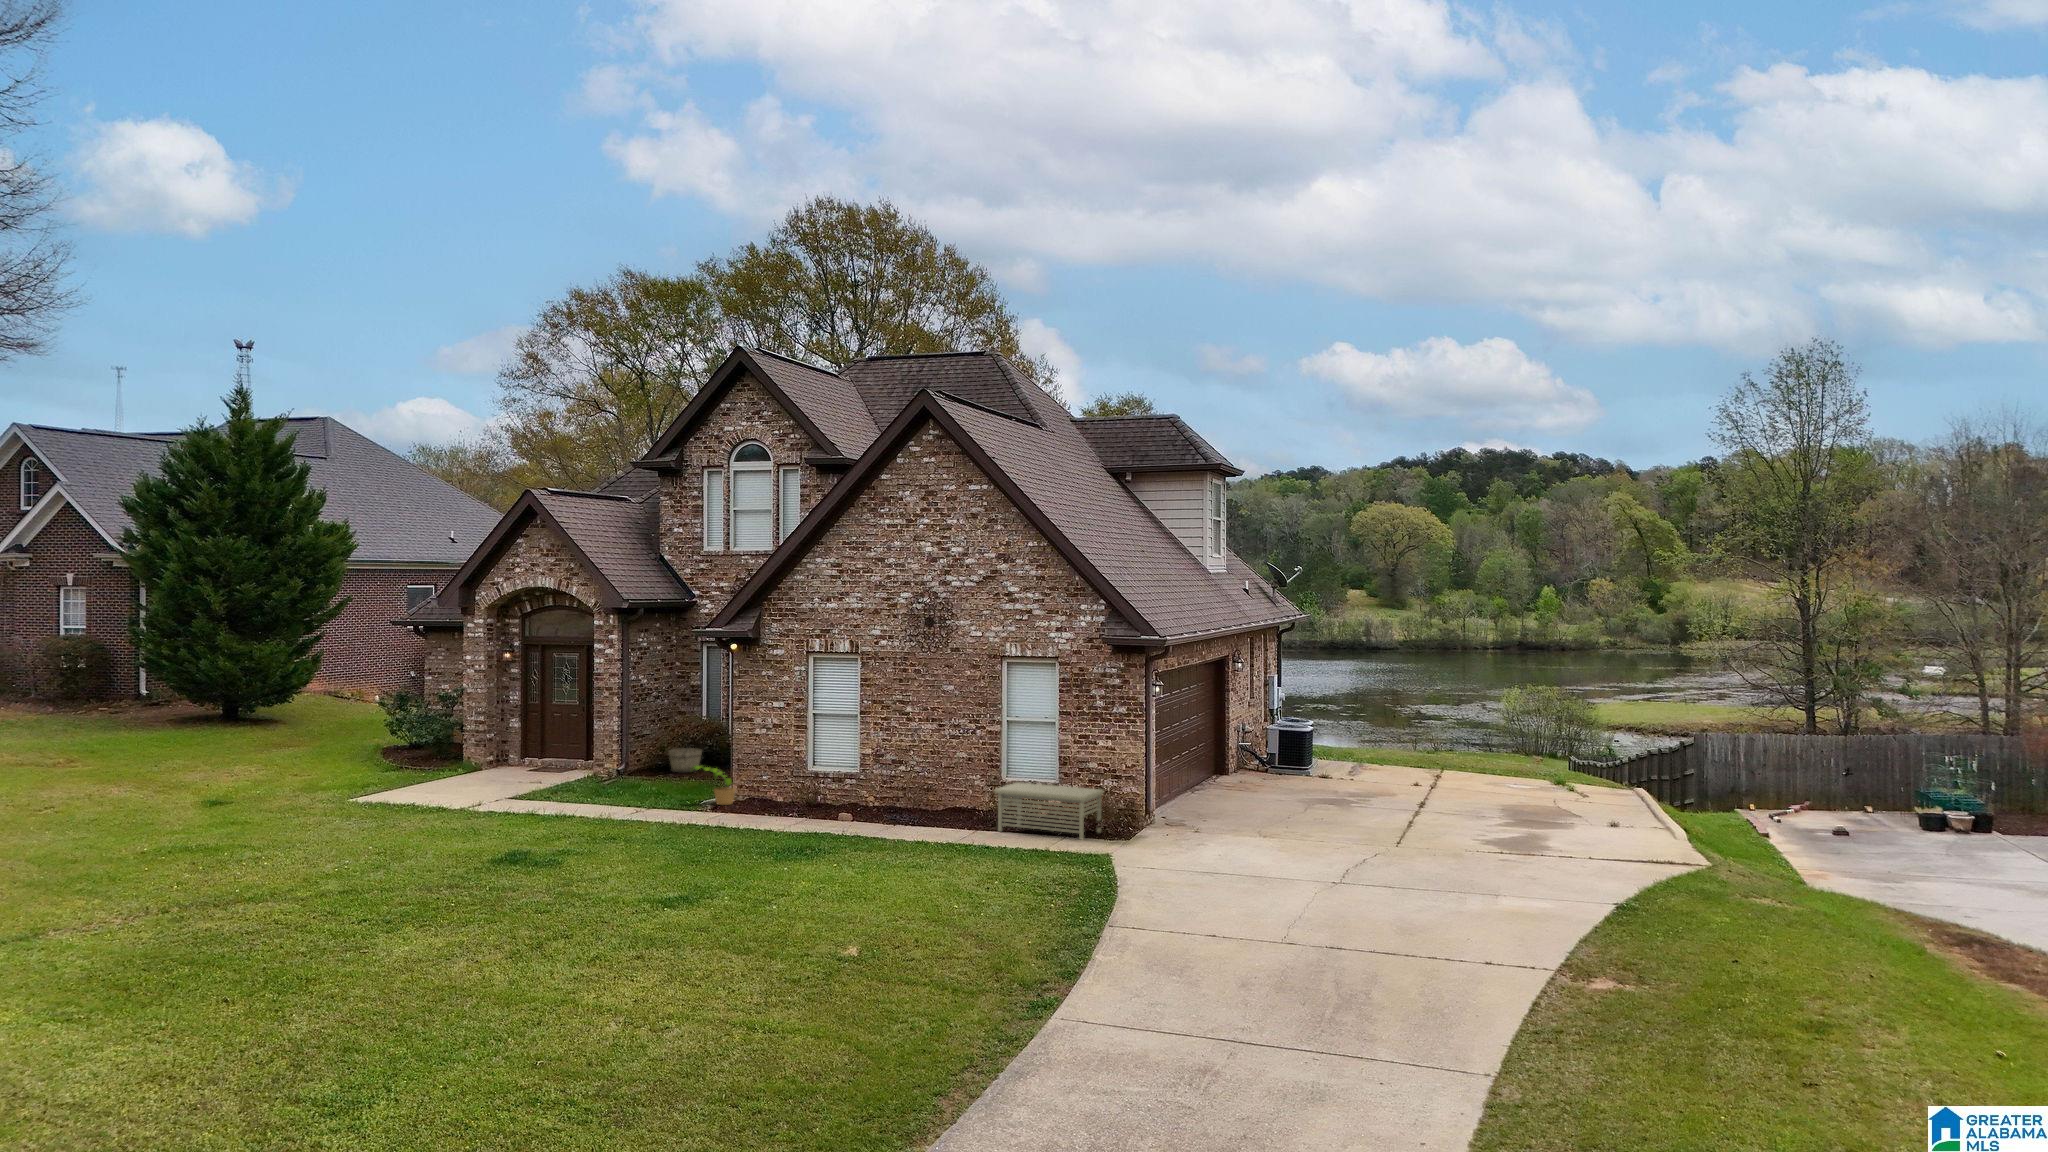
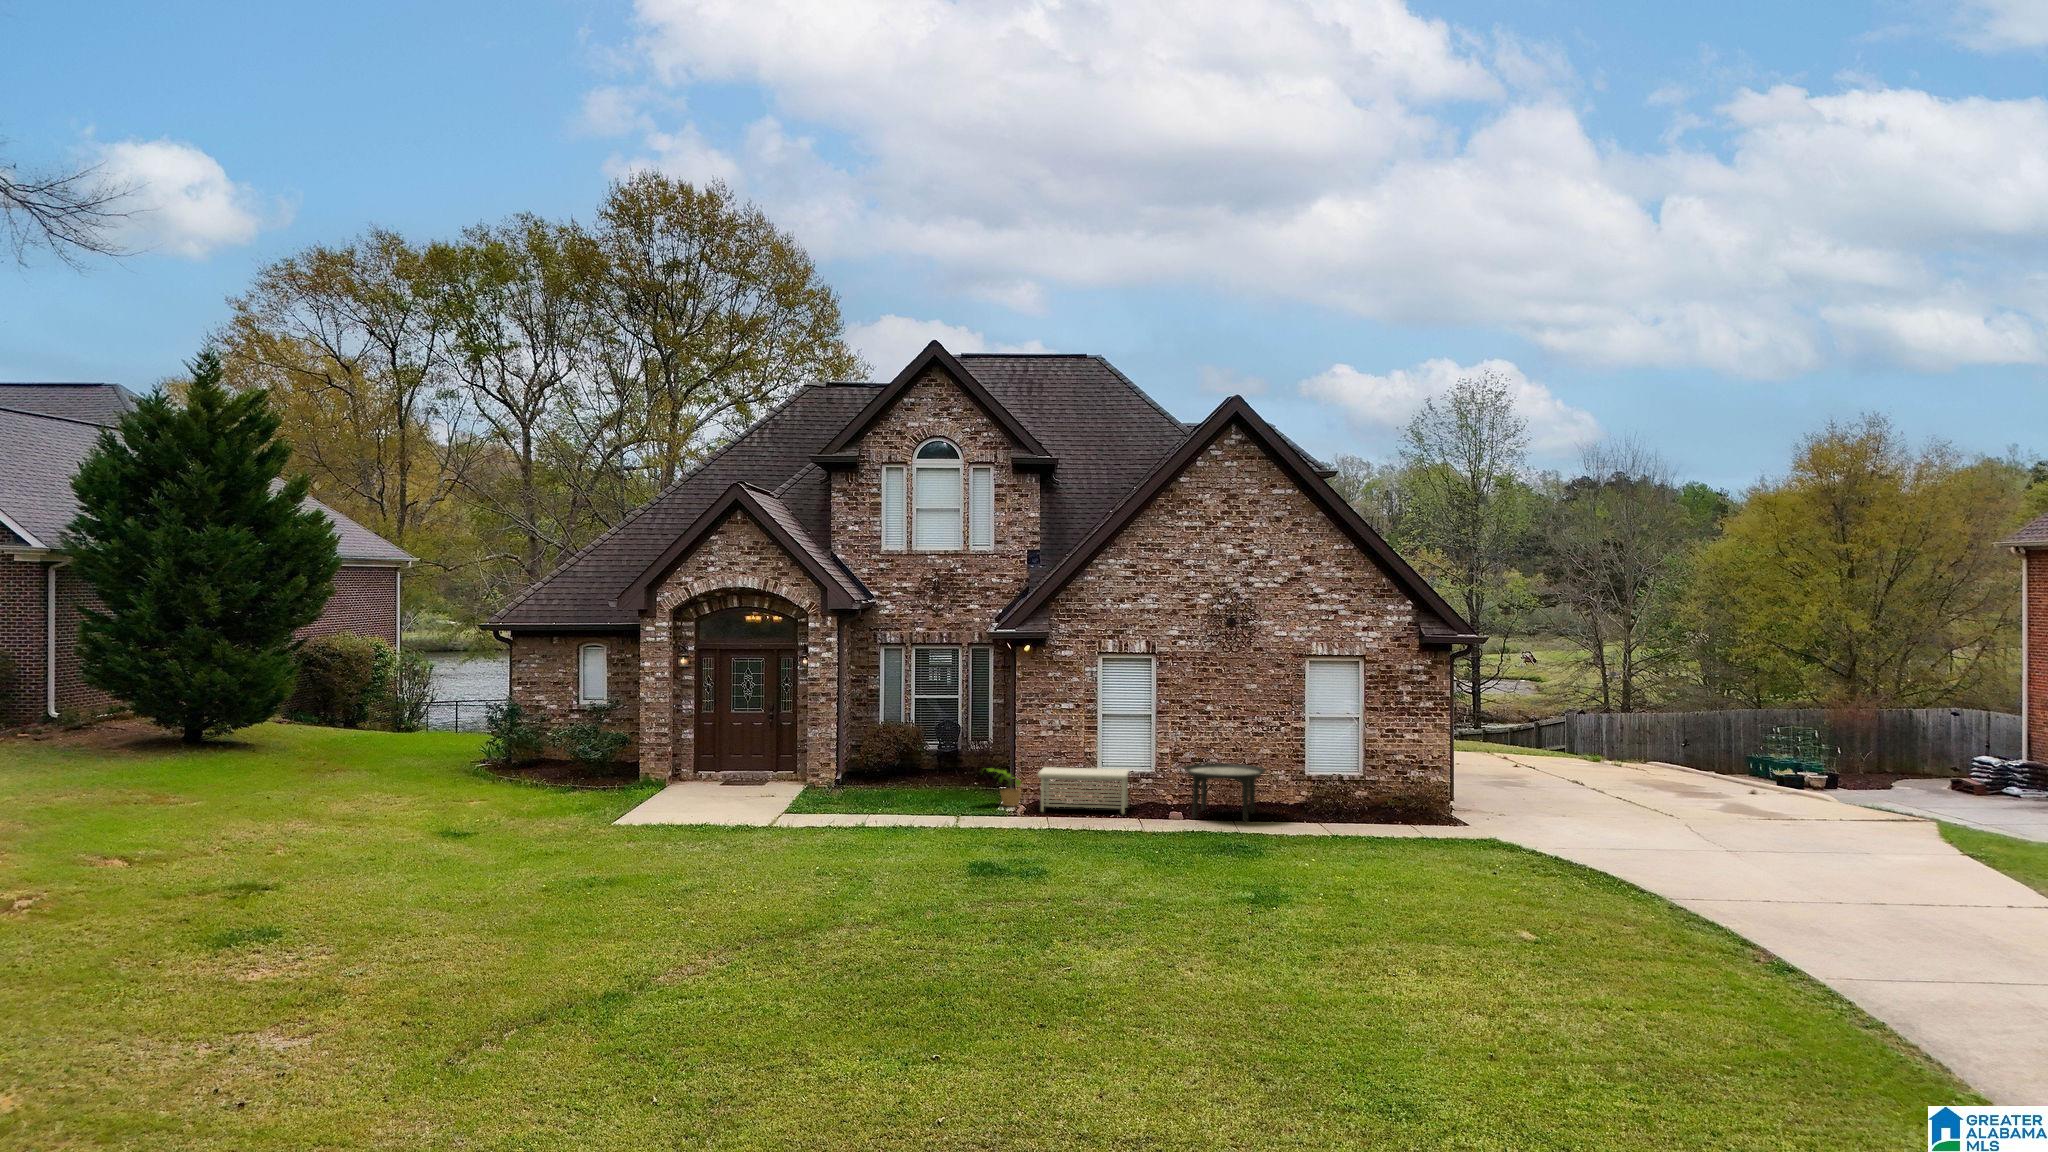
wooden bucket: present [669,746,702,772] -> none [871,747,905,777]
round table: none [863,768,949,831] -> present [1184,763,1265,822]
storage bench: present [995,783,1103,840] -> present [1038,767,1129,814]

